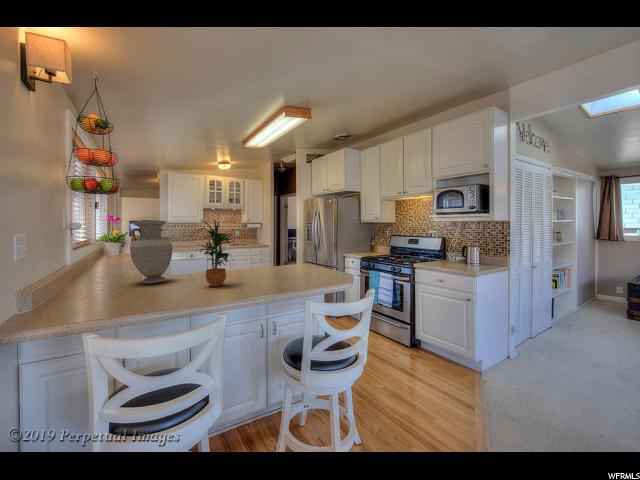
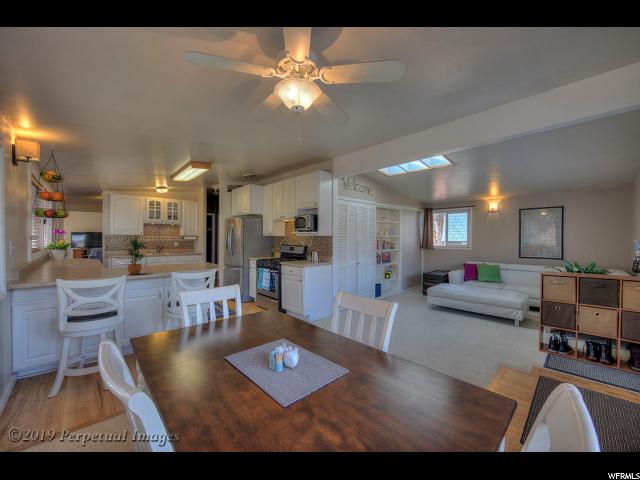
vase: present [130,221,173,284] -> none [77,234,107,274]

